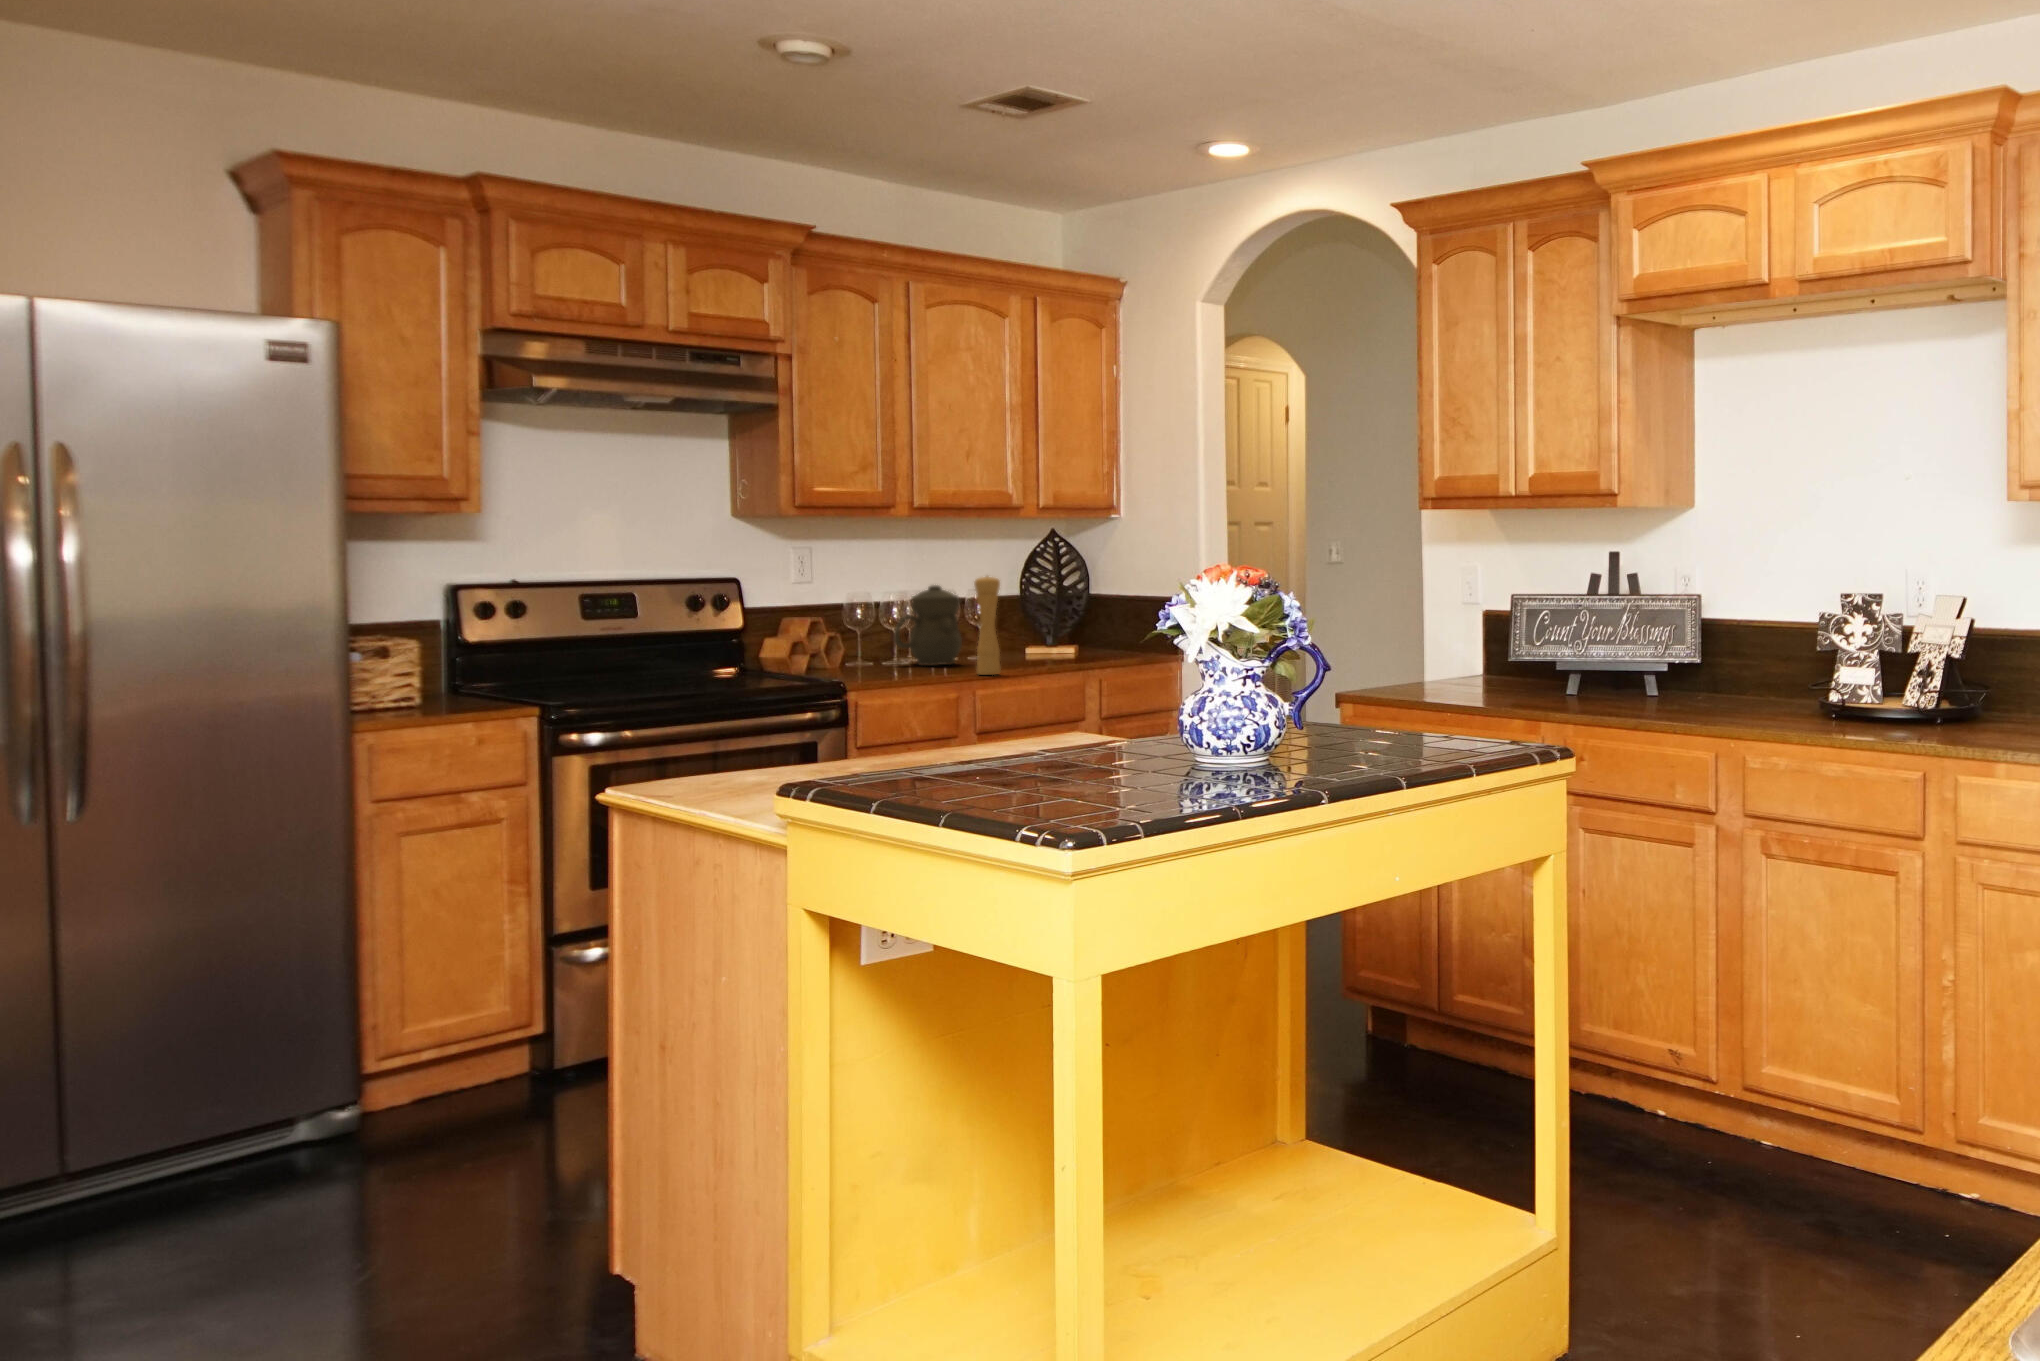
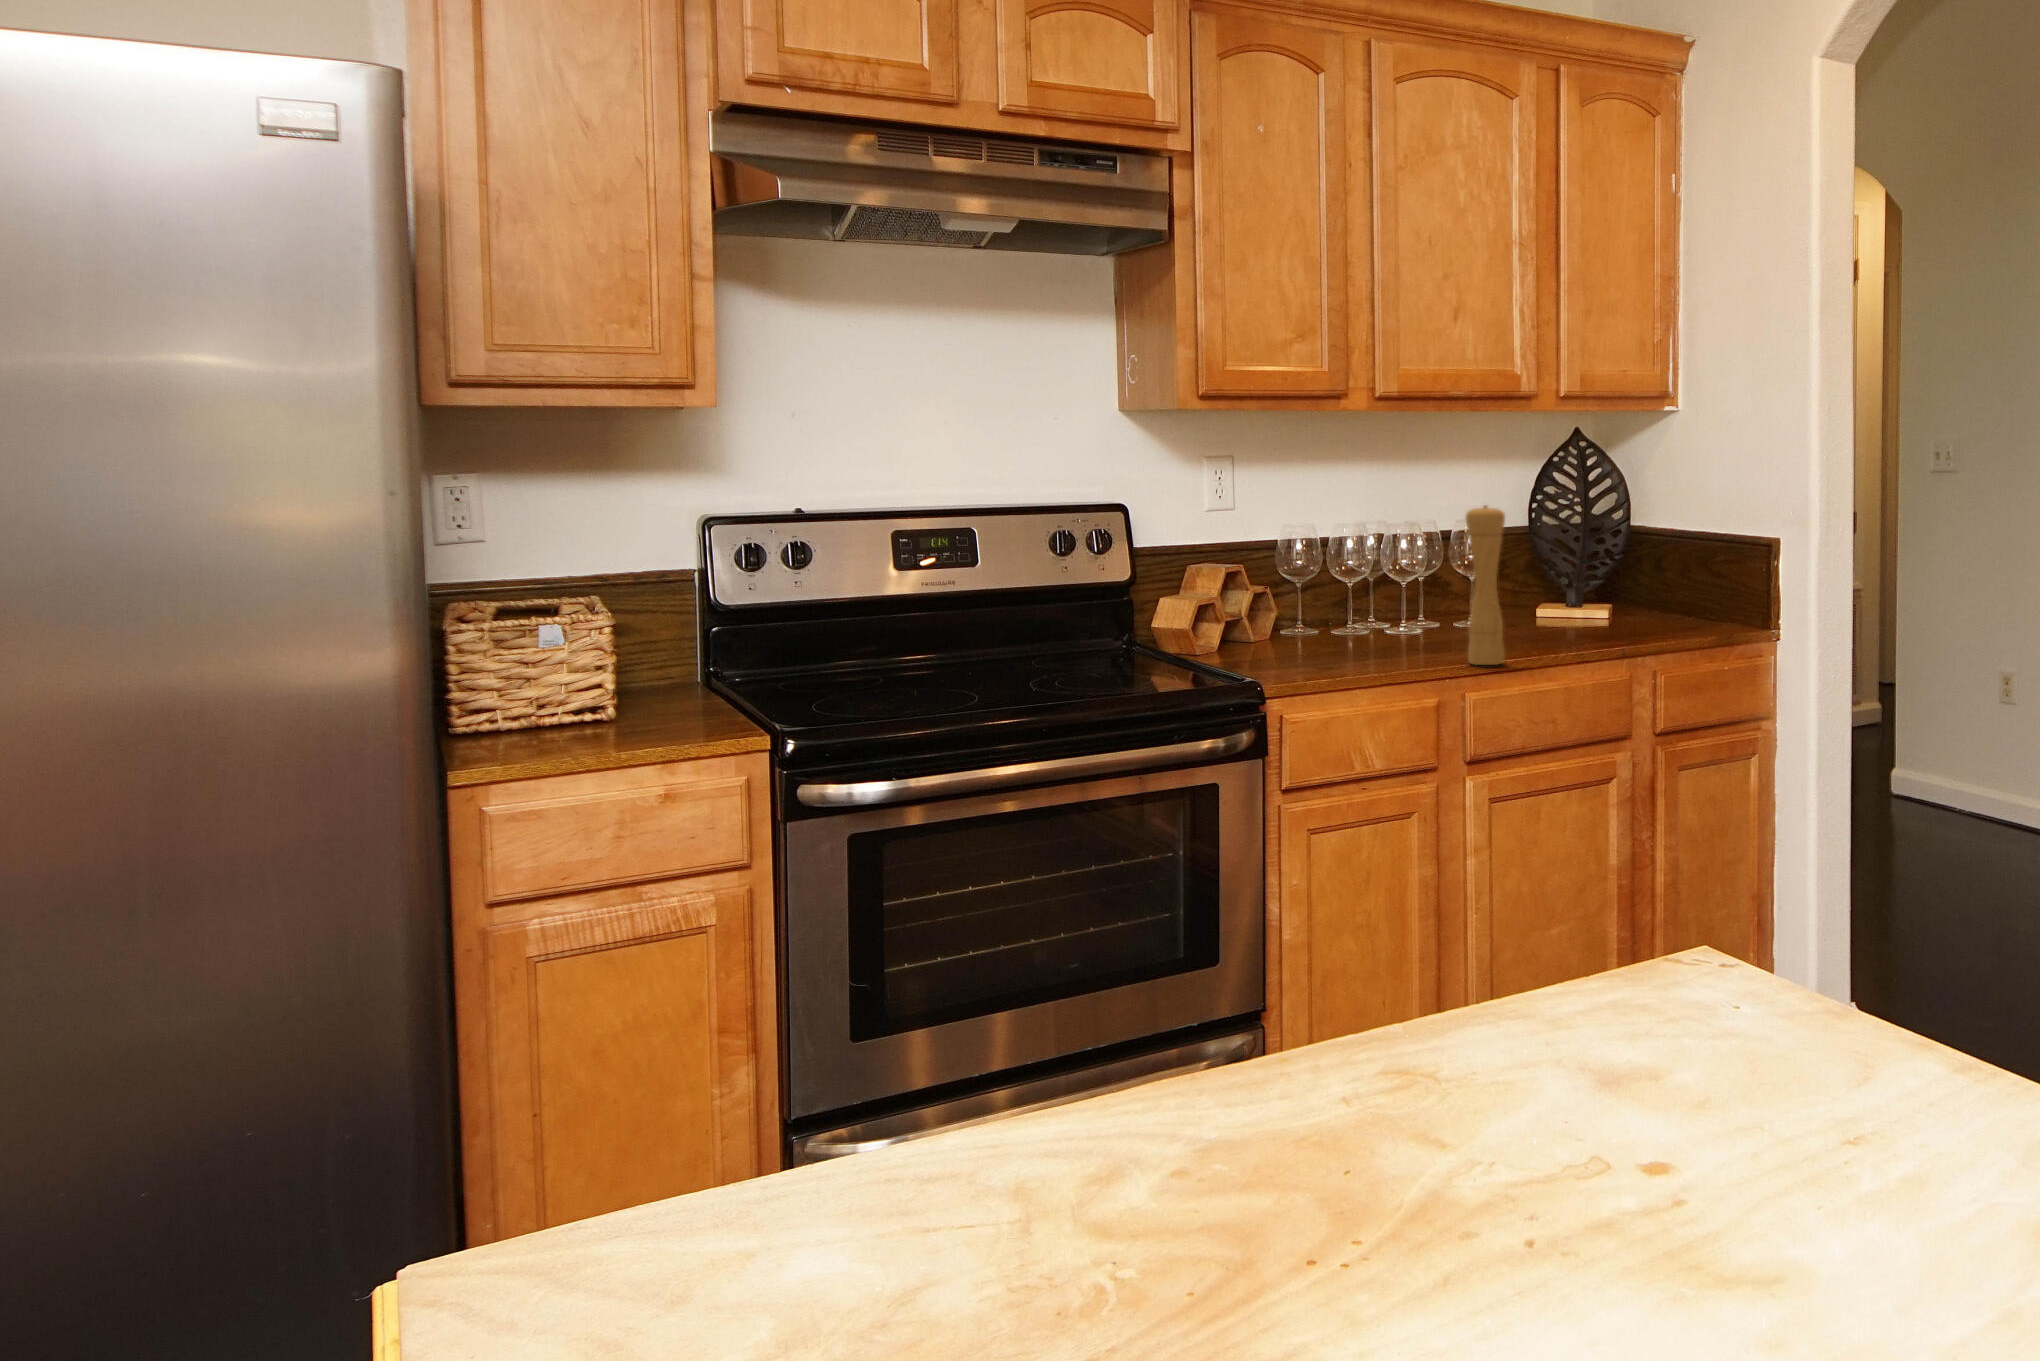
teapot: present [894,585,962,666] -> none [1346,516,1446,641]

